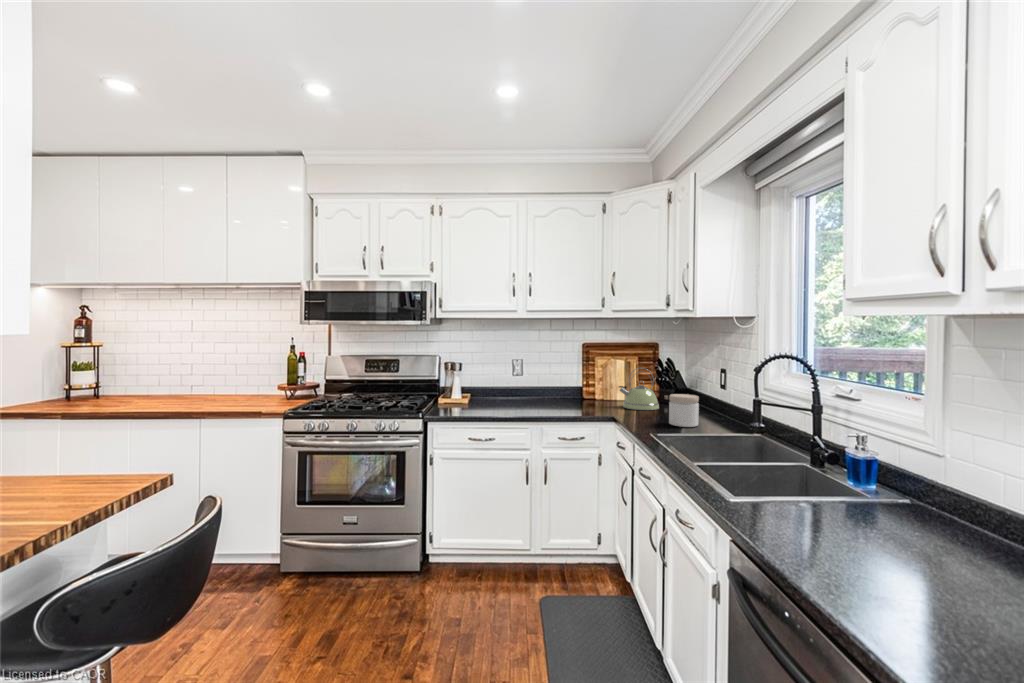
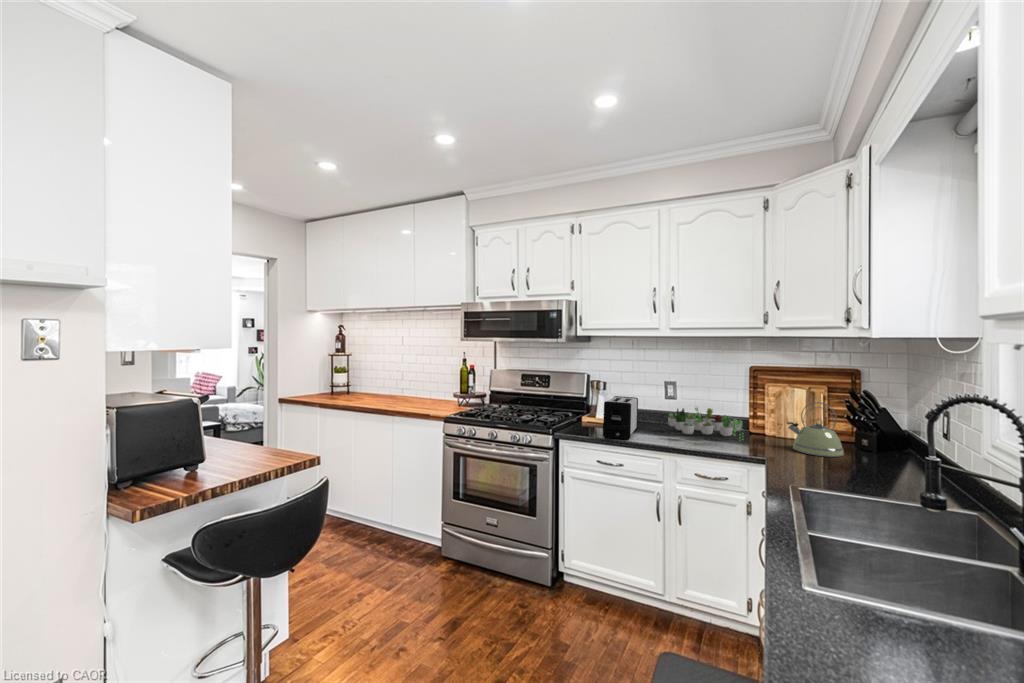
toaster: none [470,375,496,414] -> present [603,396,638,440]
succulent plant: none [521,377,586,406] -> present [668,408,743,441]
jar: present [669,394,699,427] -> none [834,442,879,489]

